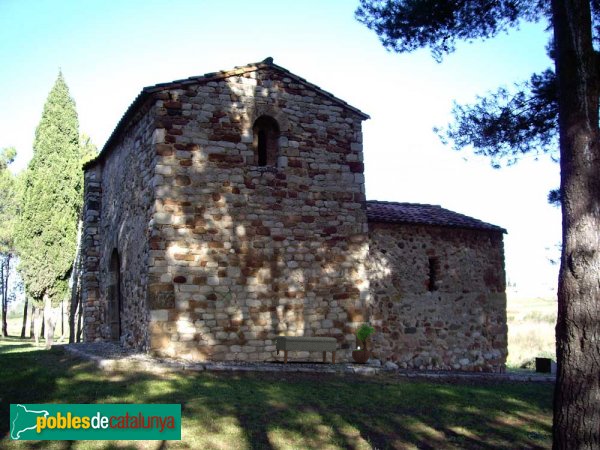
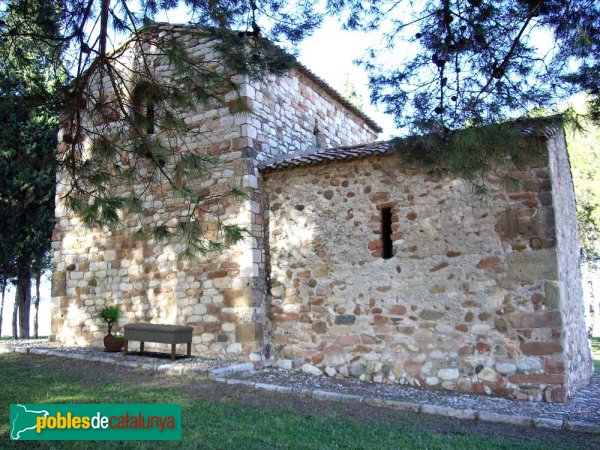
potted tree: present [352,324,374,363] -> present [97,306,124,352]

